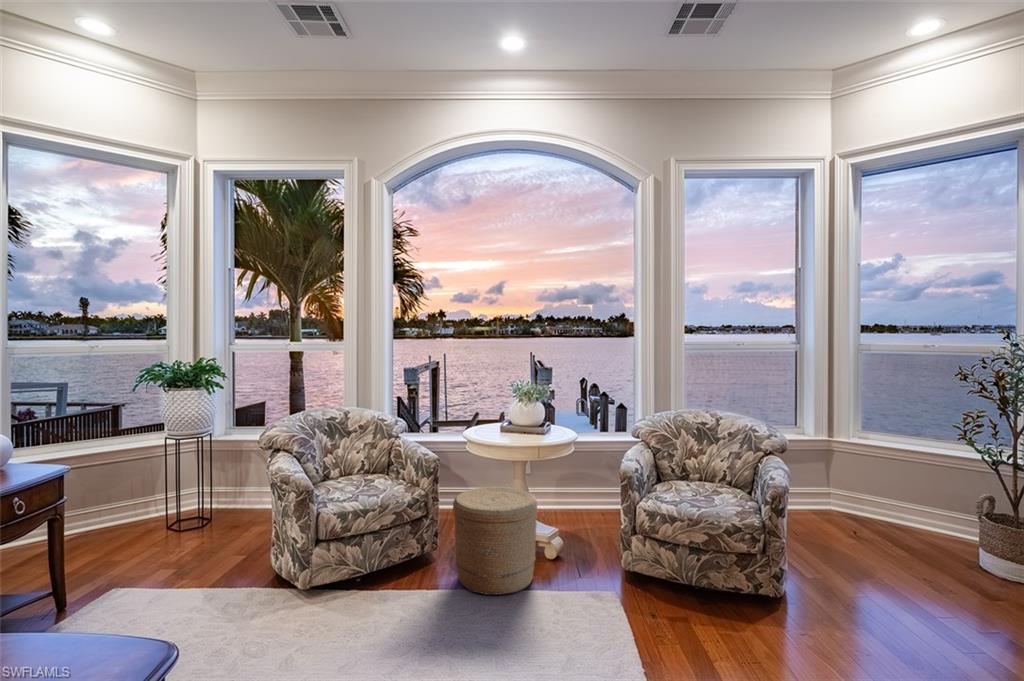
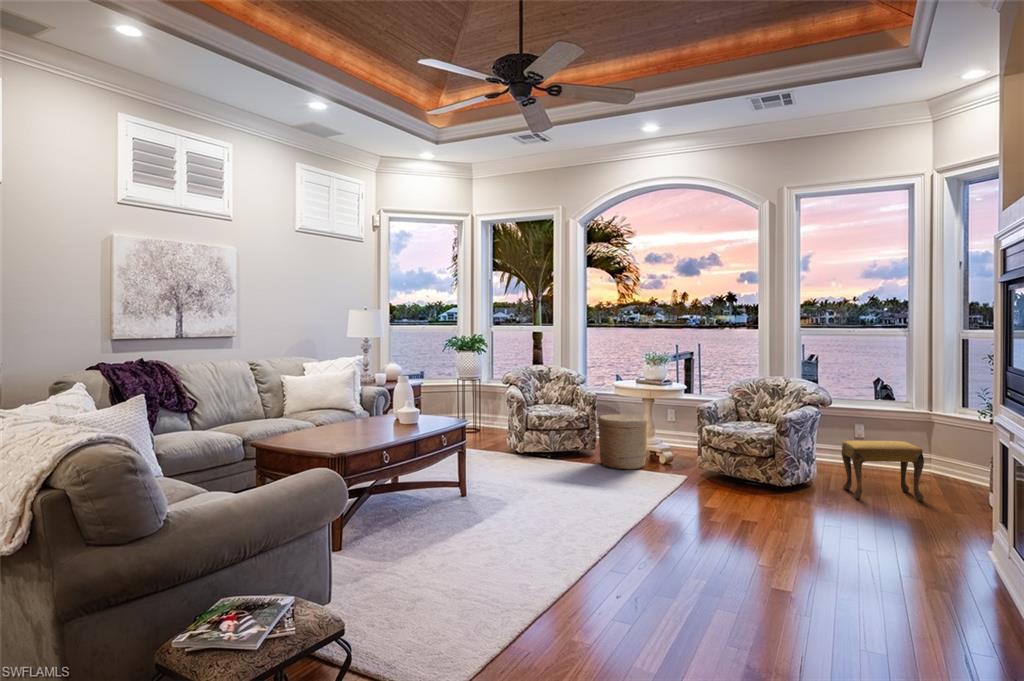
footstool: none [829,498,950,604] -> present [842,441,924,502]

